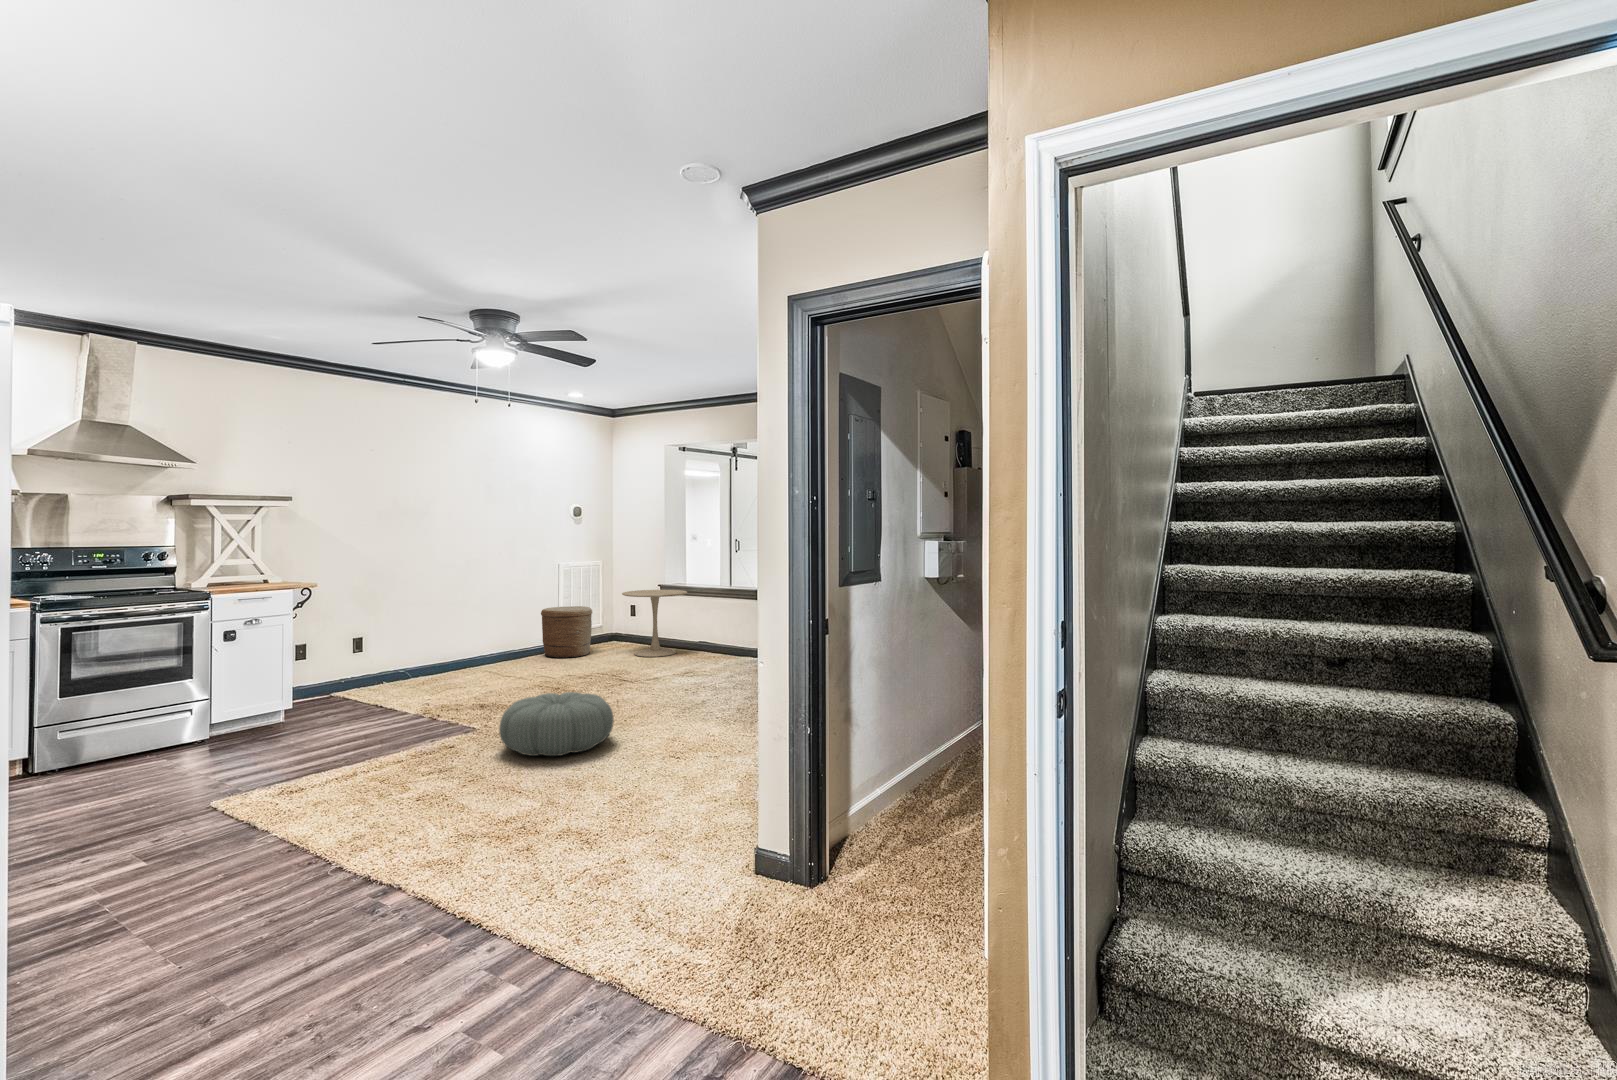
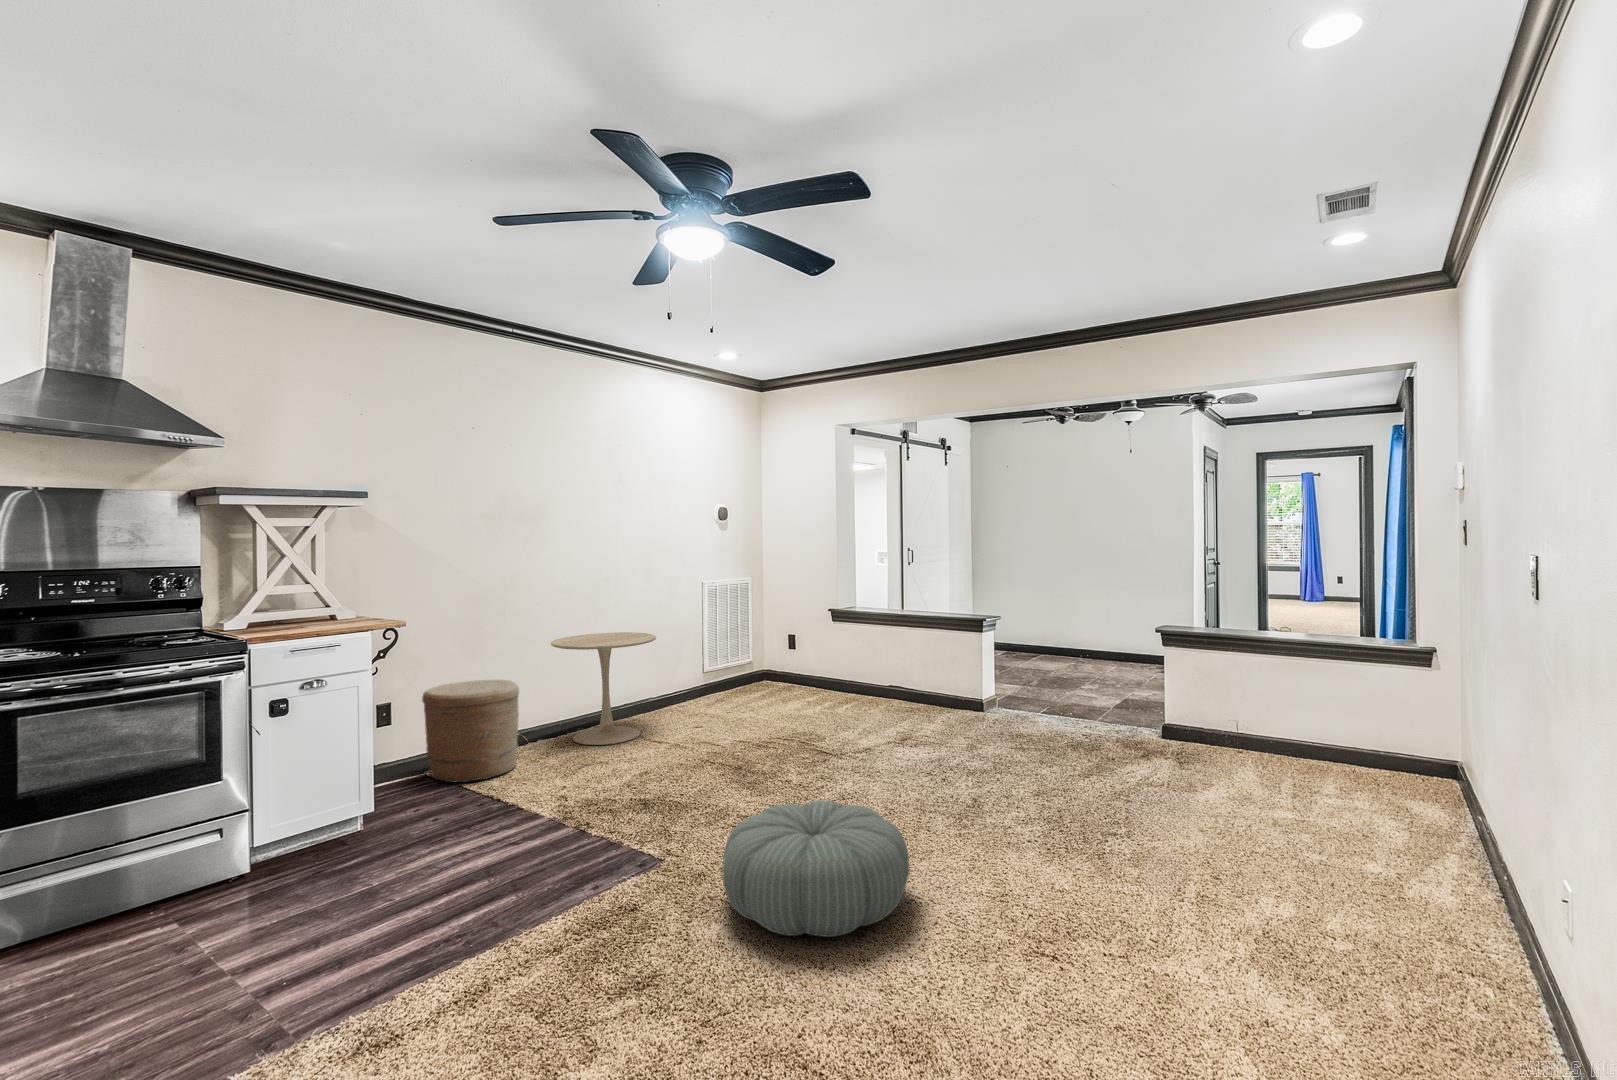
side table: present [622,590,687,657] -> present [551,632,656,745]
woven basket: present [541,606,592,658] -> present [422,680,519,782]

